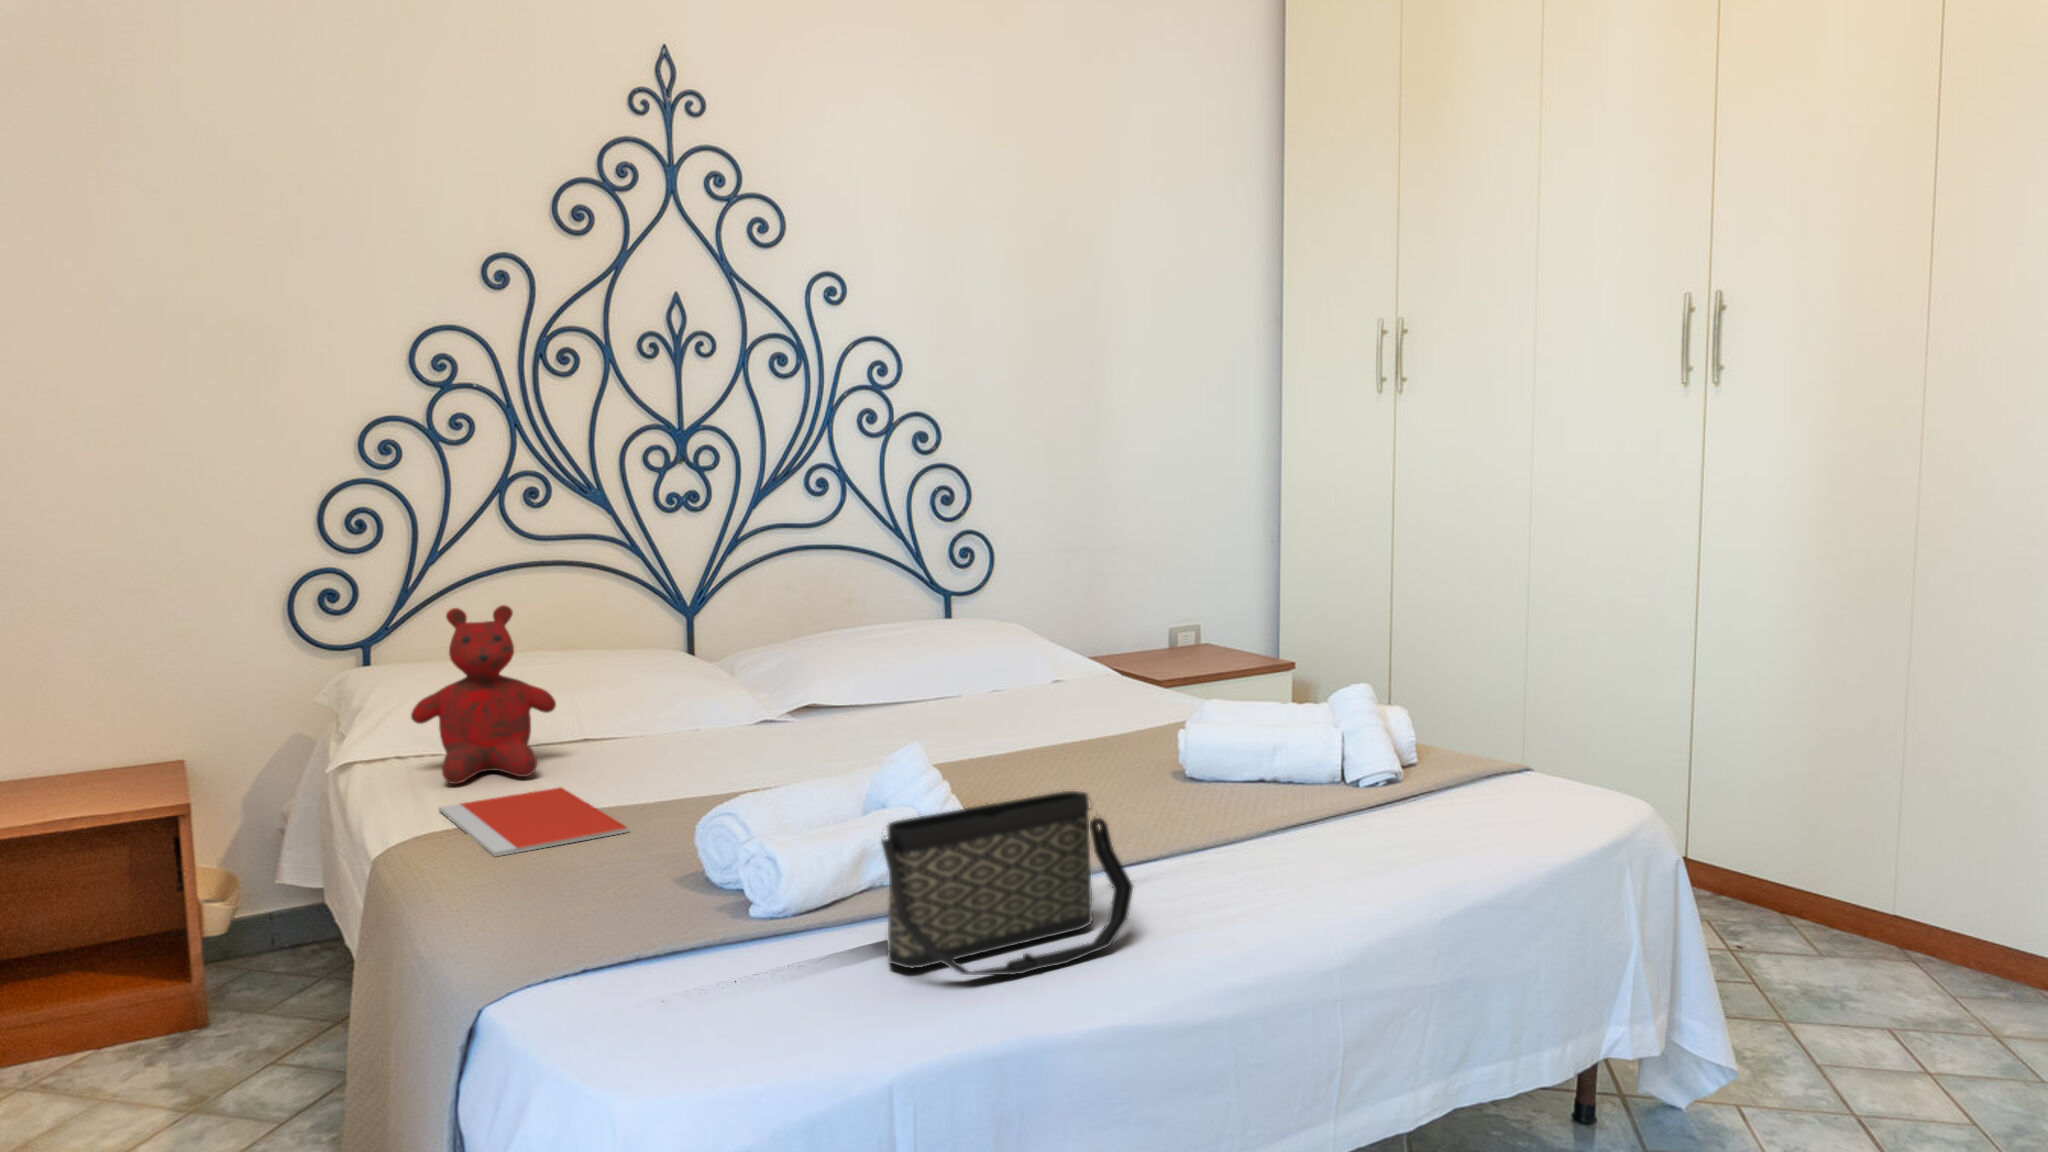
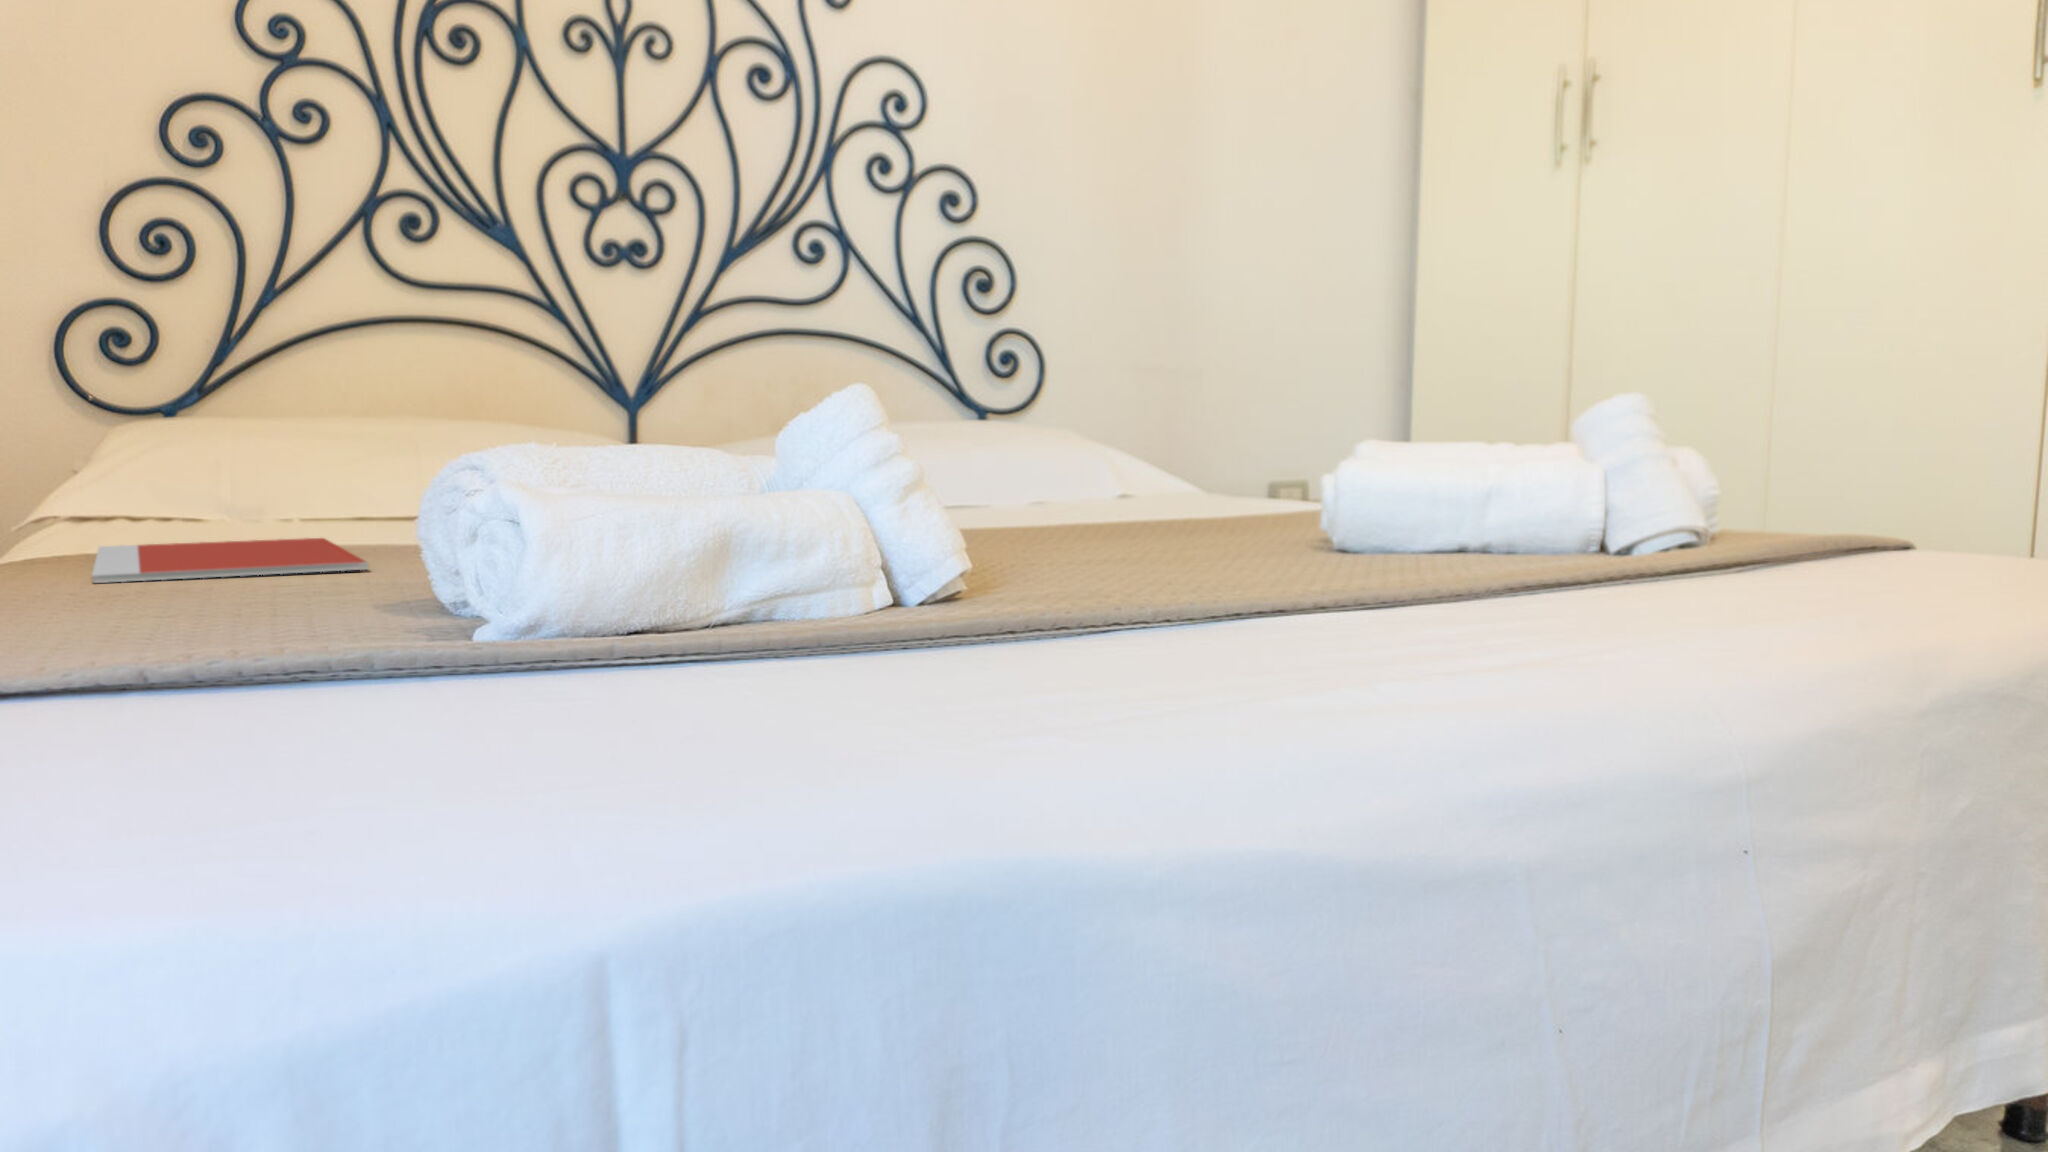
teddy bear: present [411,605,556,784] -> none [126,279,362,538]
handbag: present [881,791,1133,975] -> none [688,375,1290,740]

